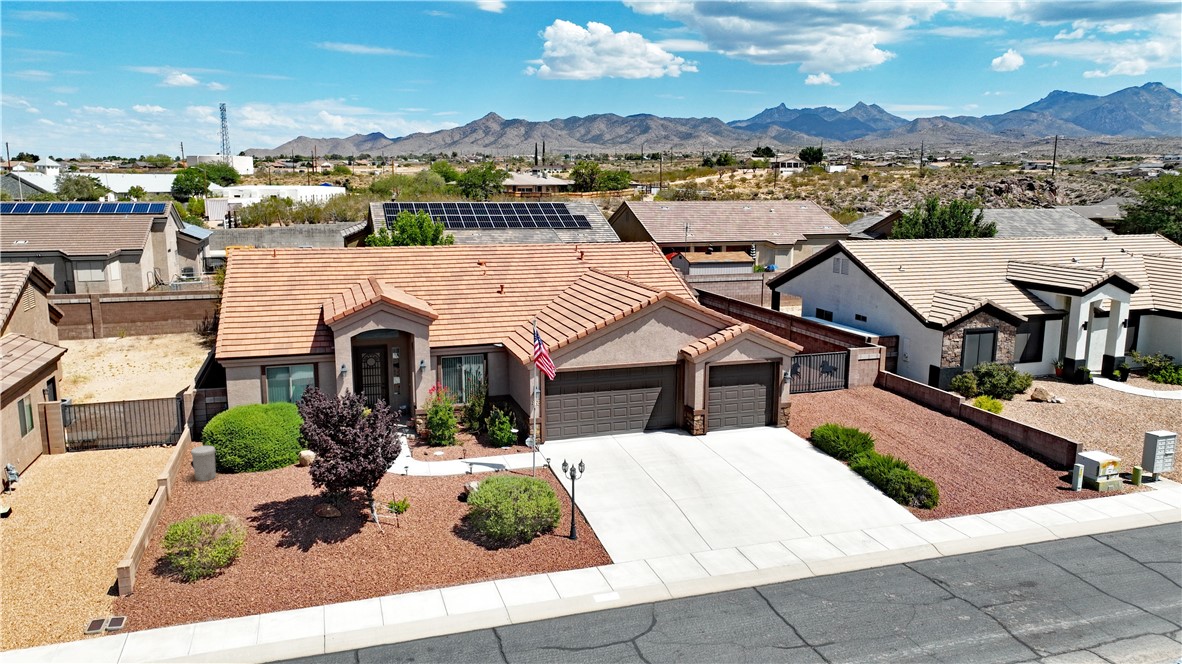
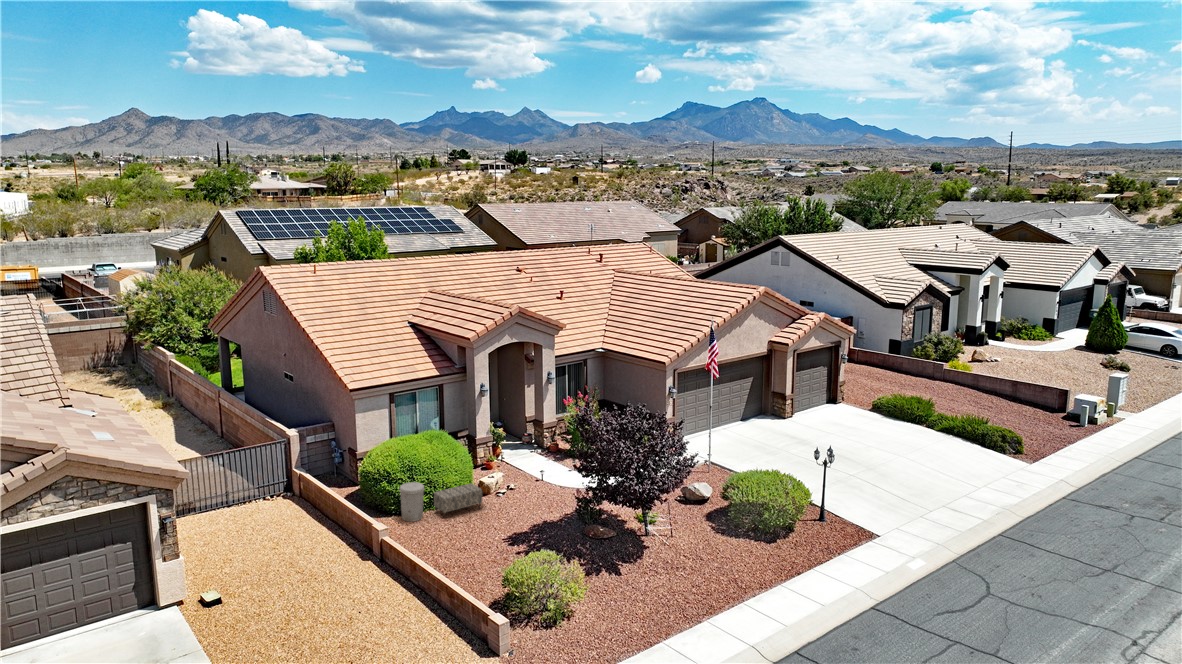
bench: none [225,454,271,482] -> present [434,483,482,518]

